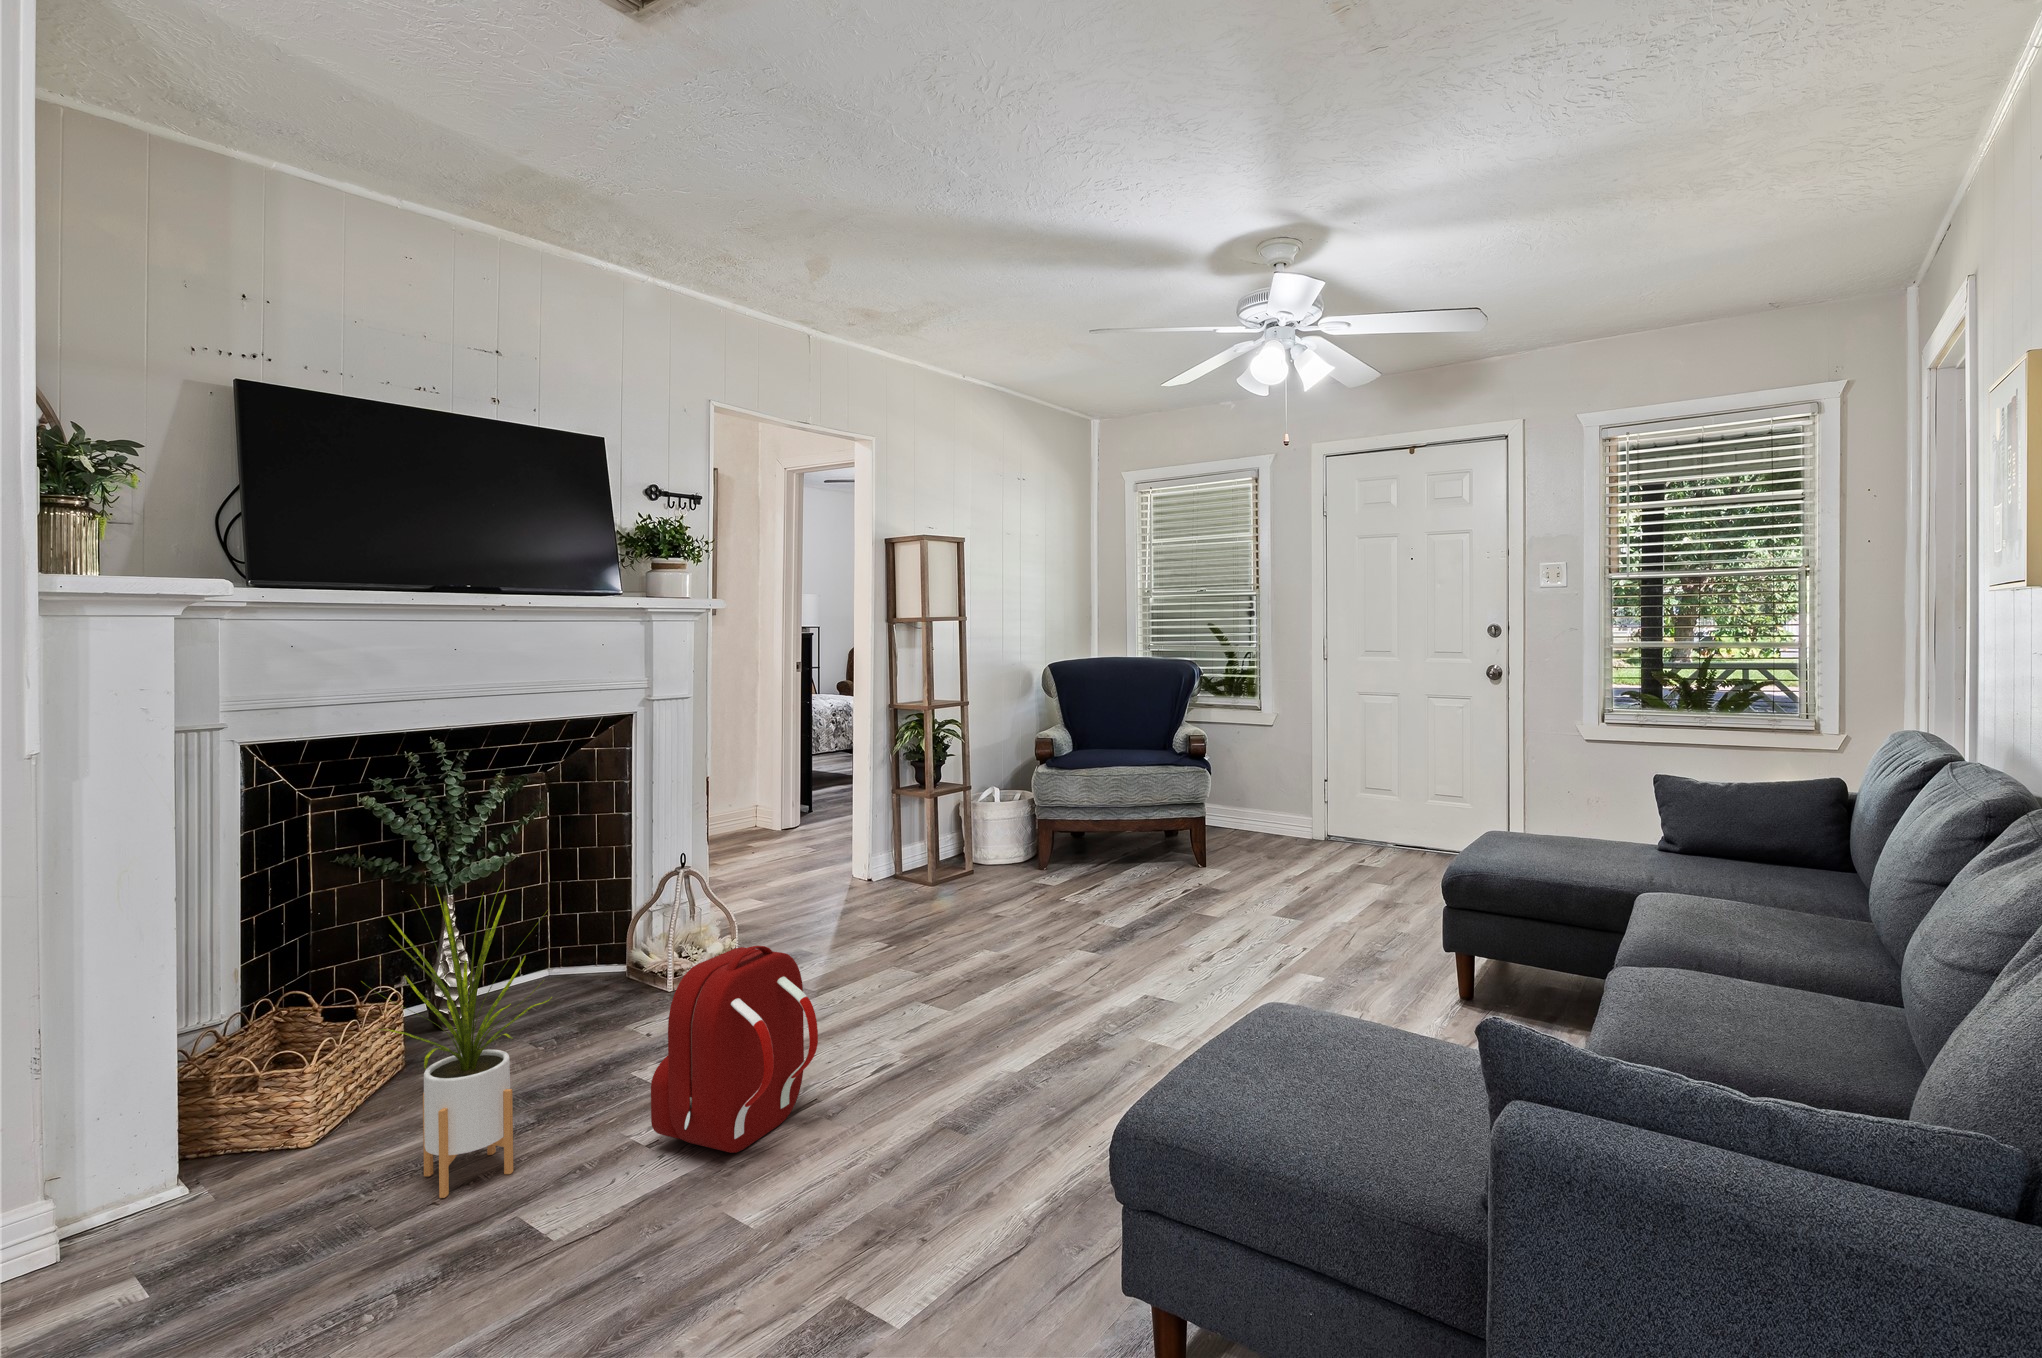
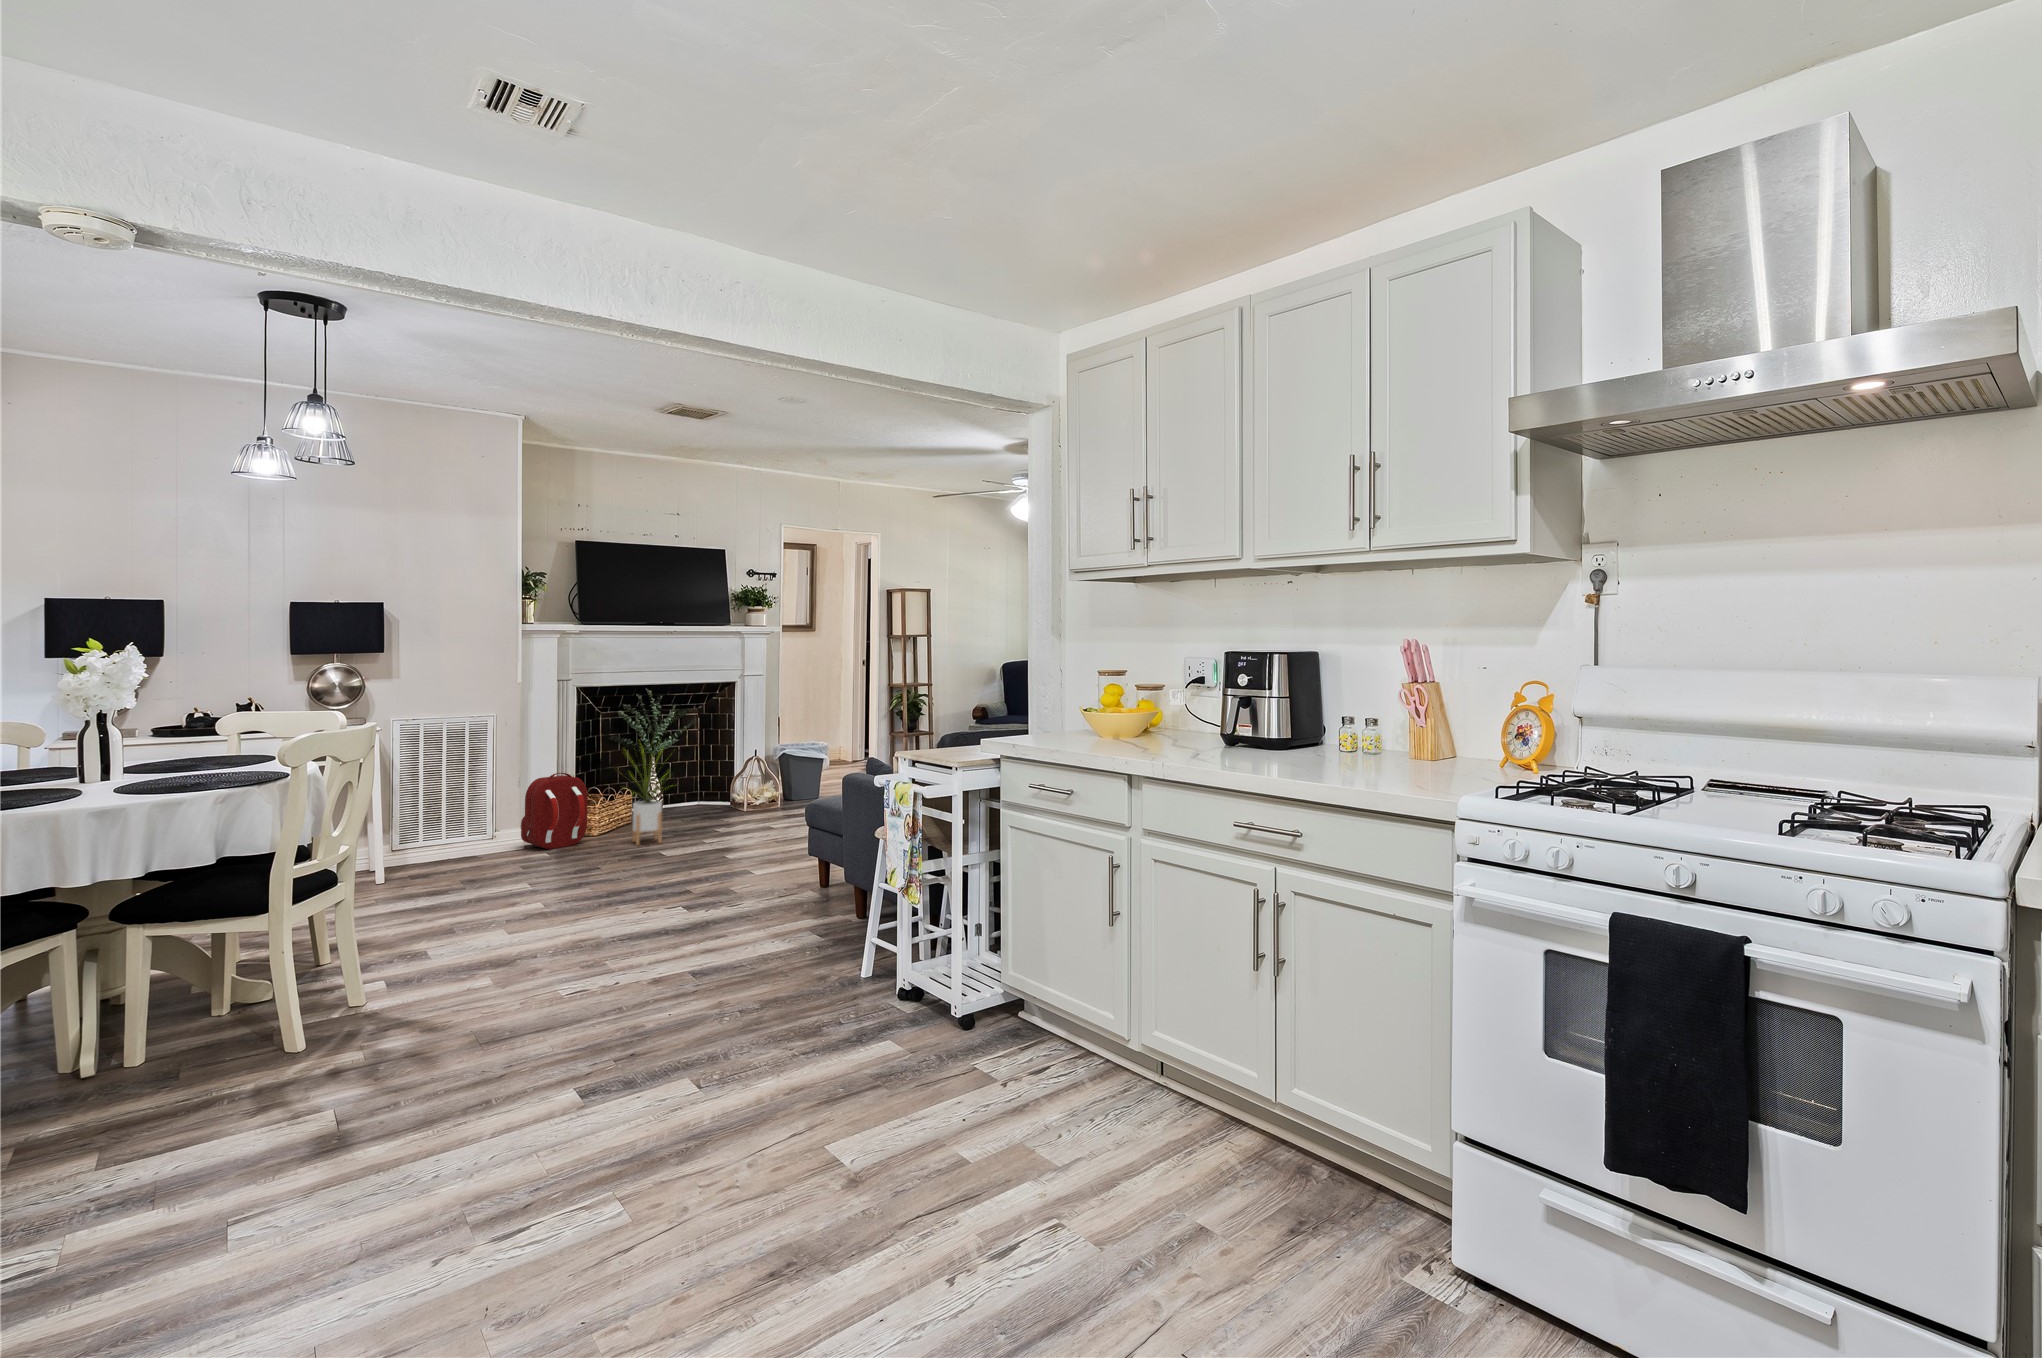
backpack: present [651,946,818,1153] -> present [521,773,587,849]

